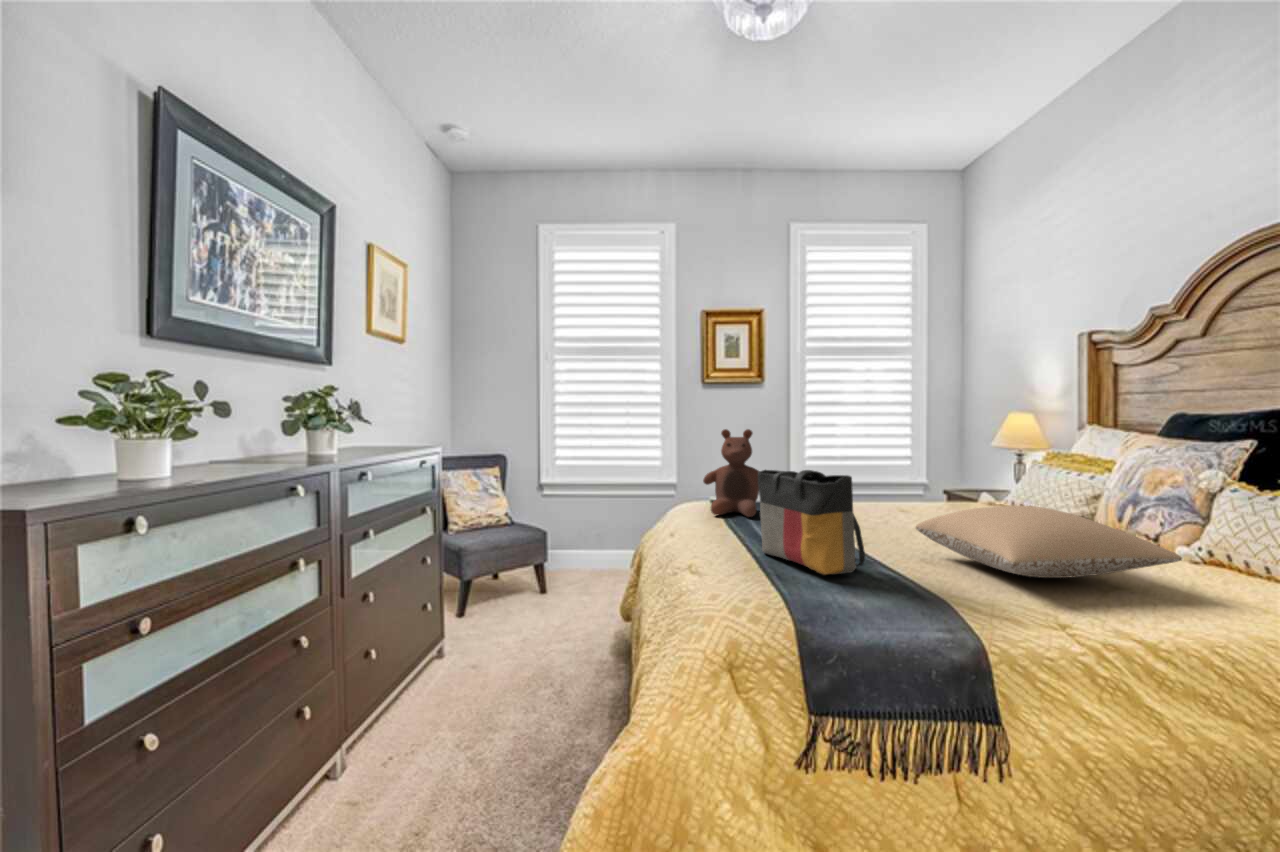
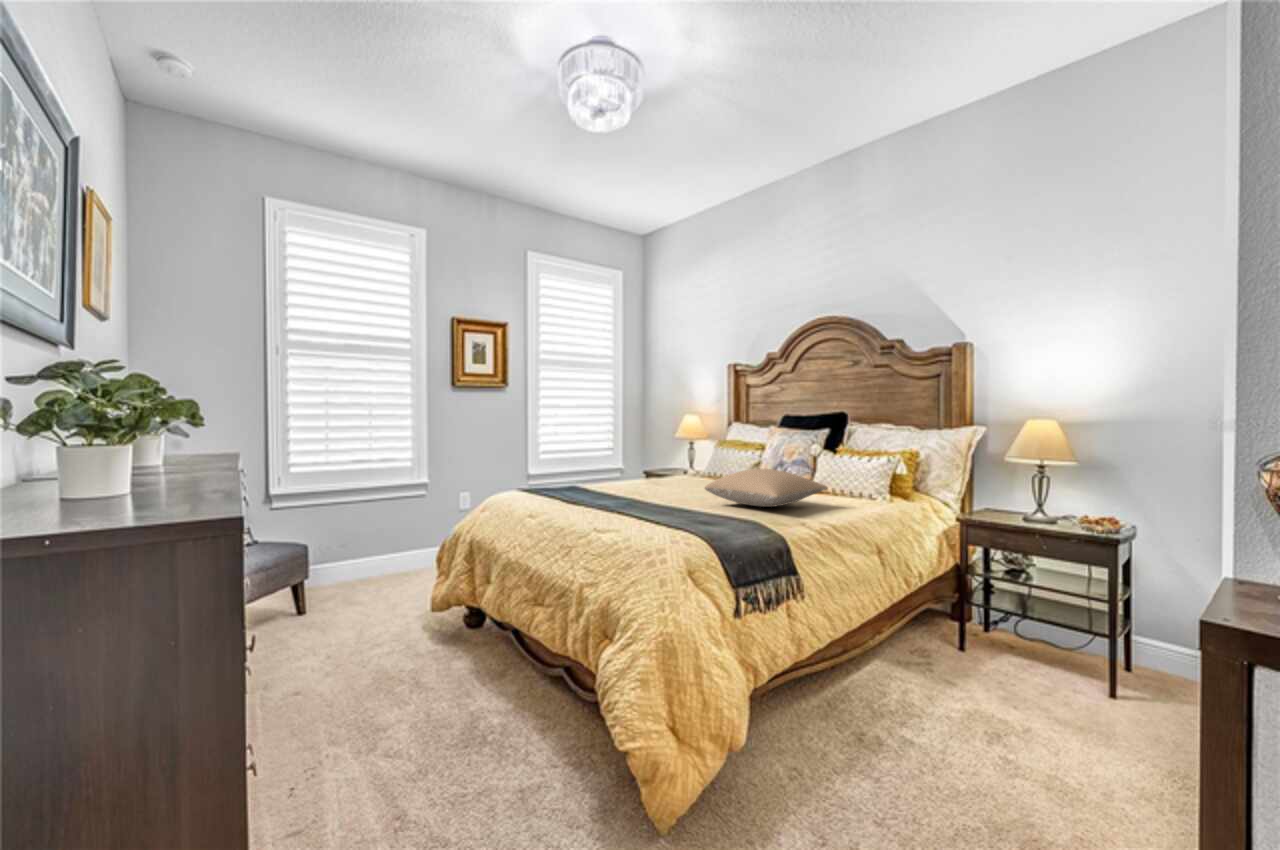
stuffed bear: present [703,429,759,517] -> none [525,428,580,499]
tote bag: present [758,470,866,575] -> none [621,453,699,520]

